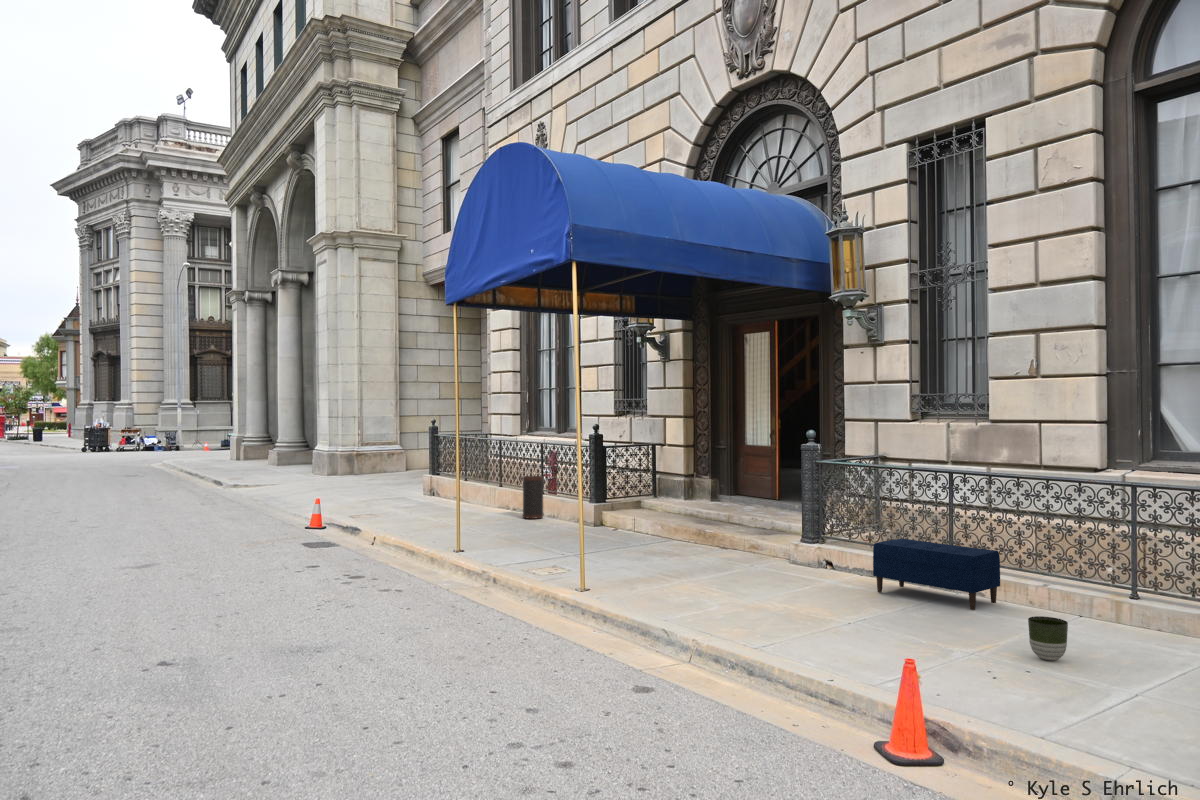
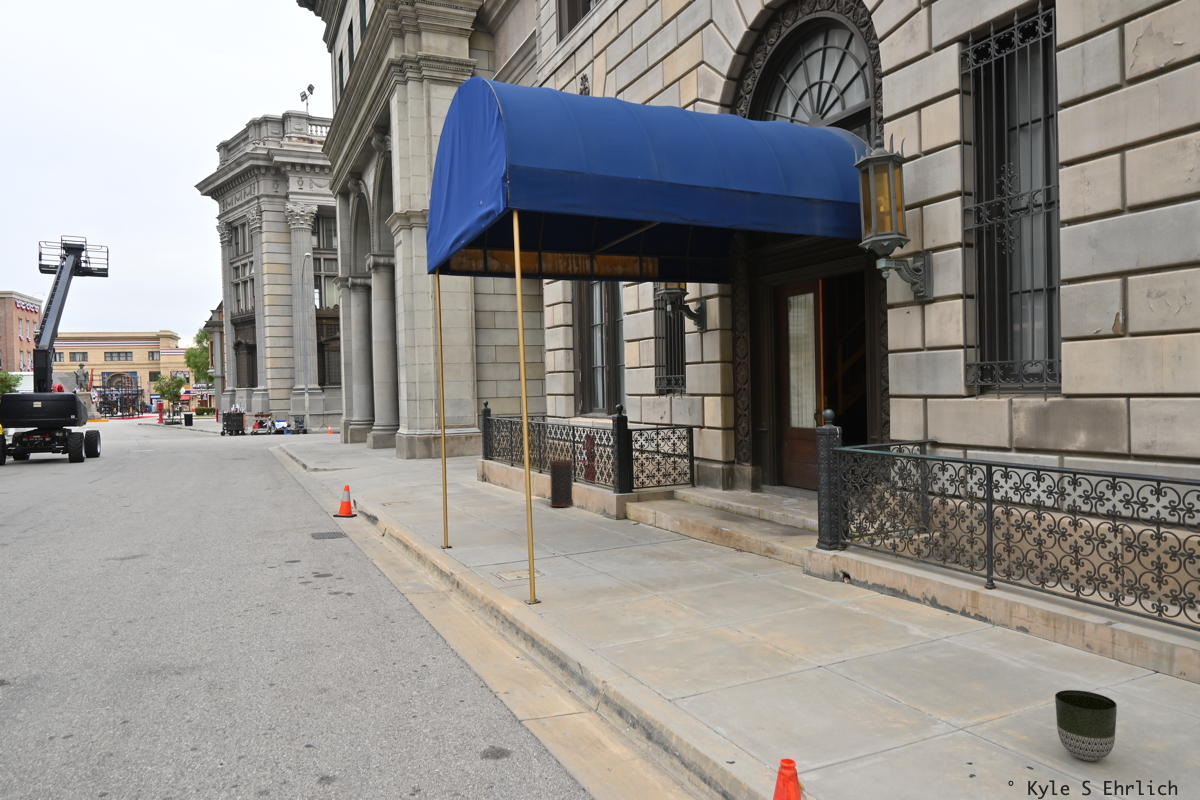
bench: present [873,539,1000,610] -> none [885,552,1055,657]

